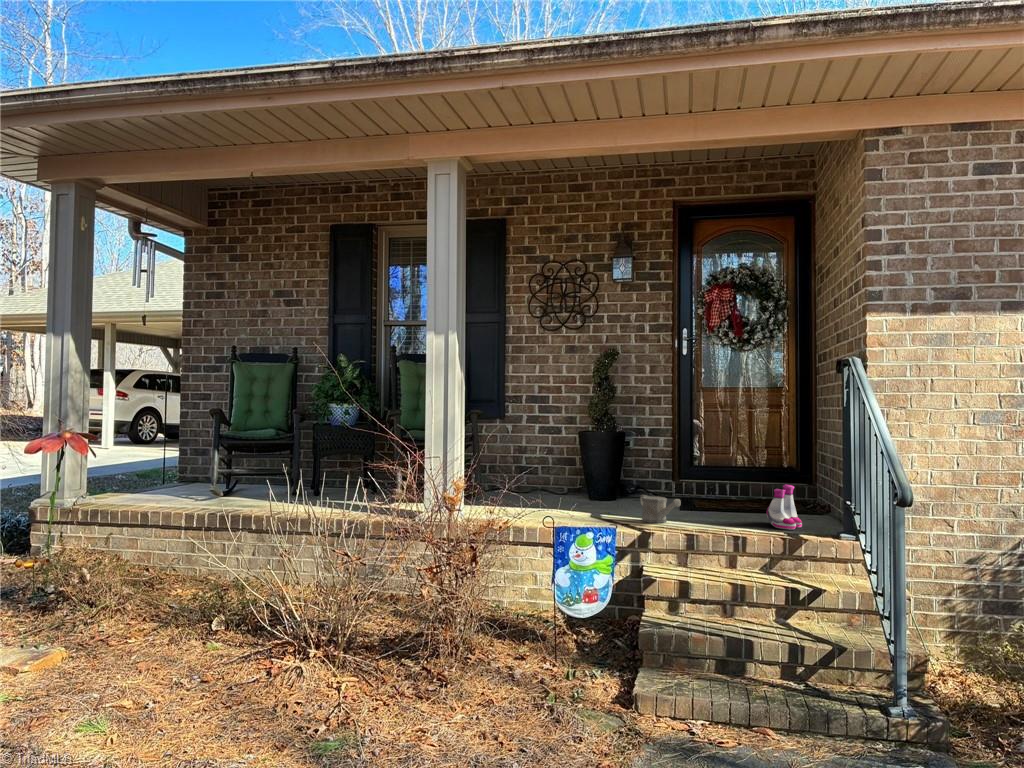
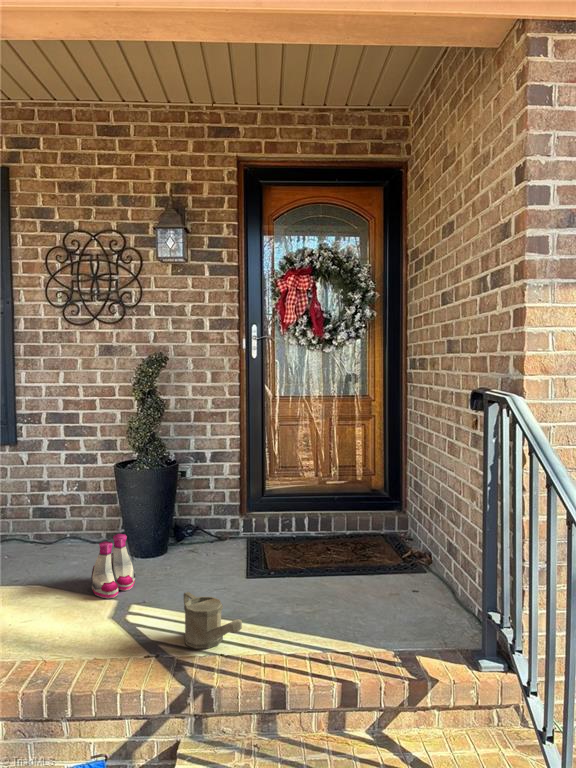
boots: present [766,484,802,530] -> present [91,534,135,599]

